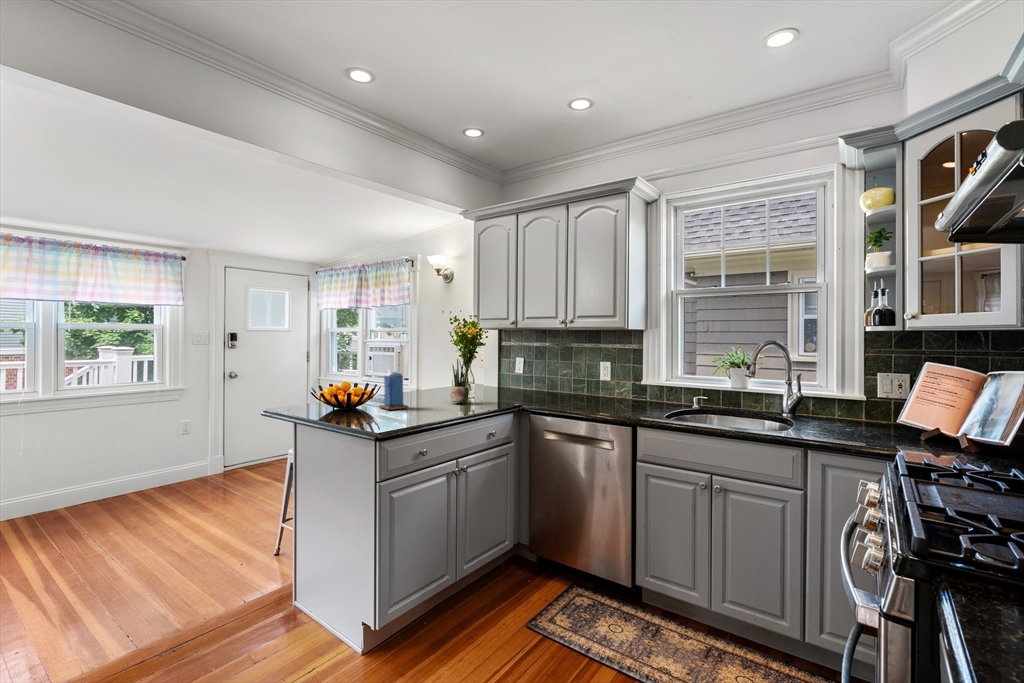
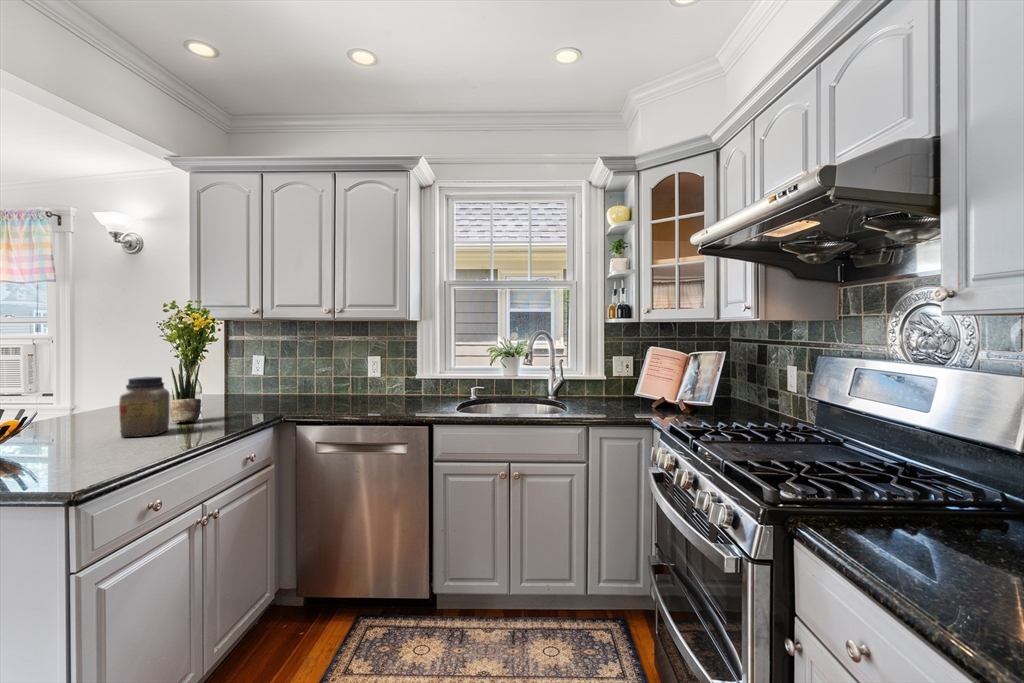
candle: present [379,370,408,410] -> none [29,381,96,448]
jar: none [420,370,448,409] -> present [119,377,170,438]

